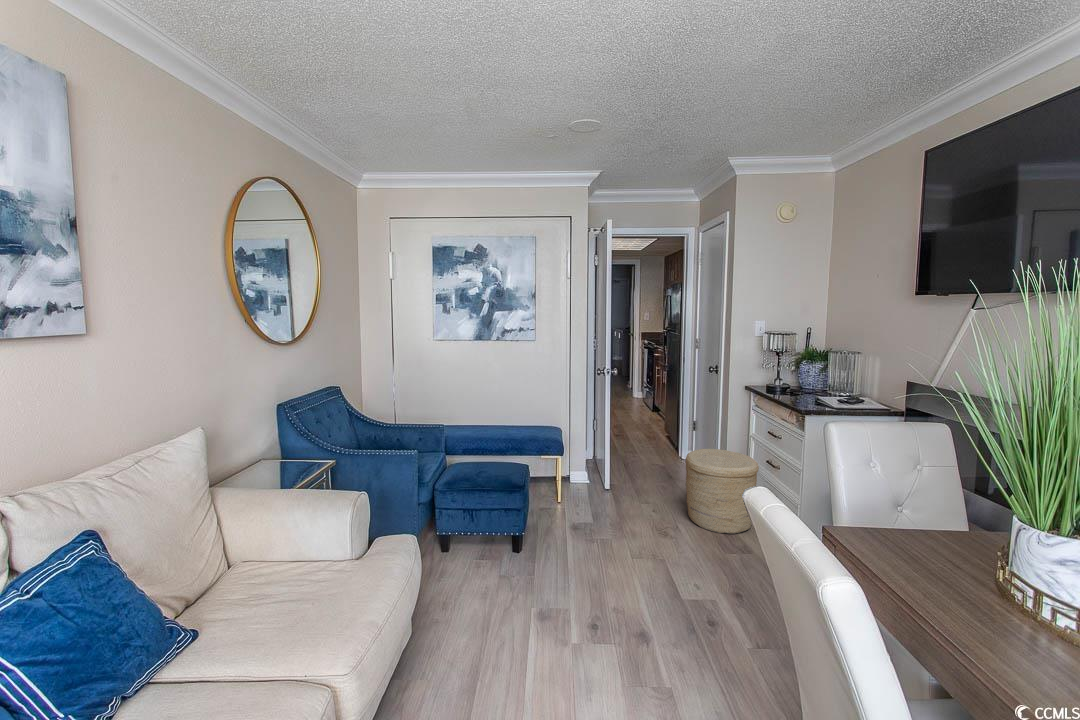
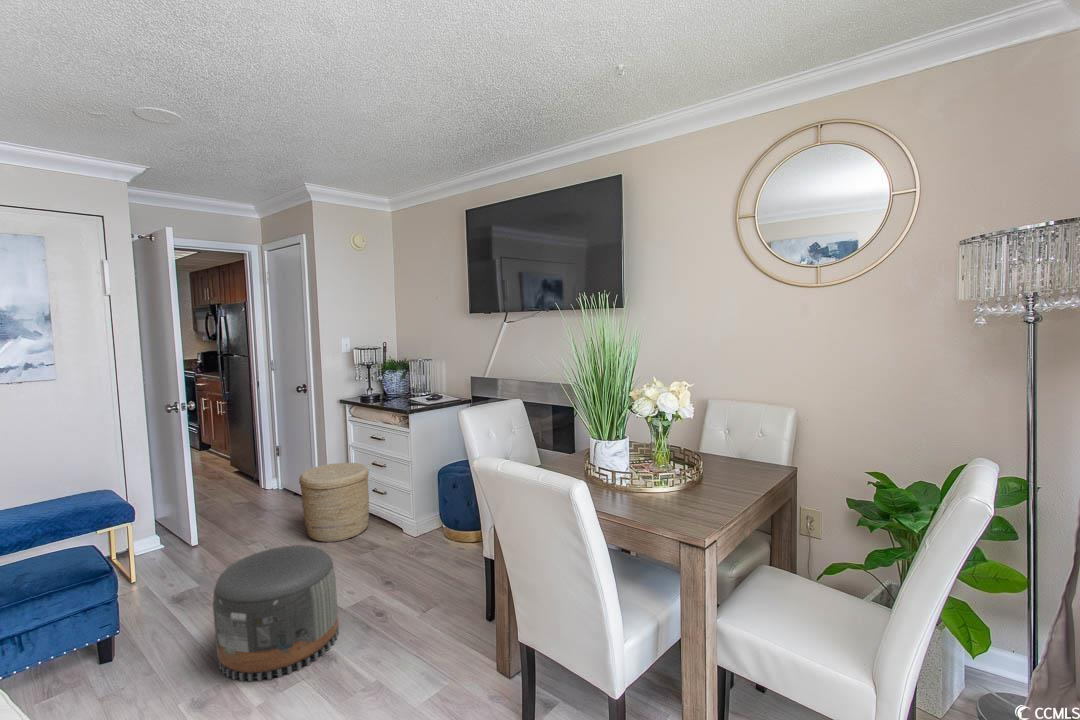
pouf: none [551,514,662,650] -> present [213,545,339,681]

